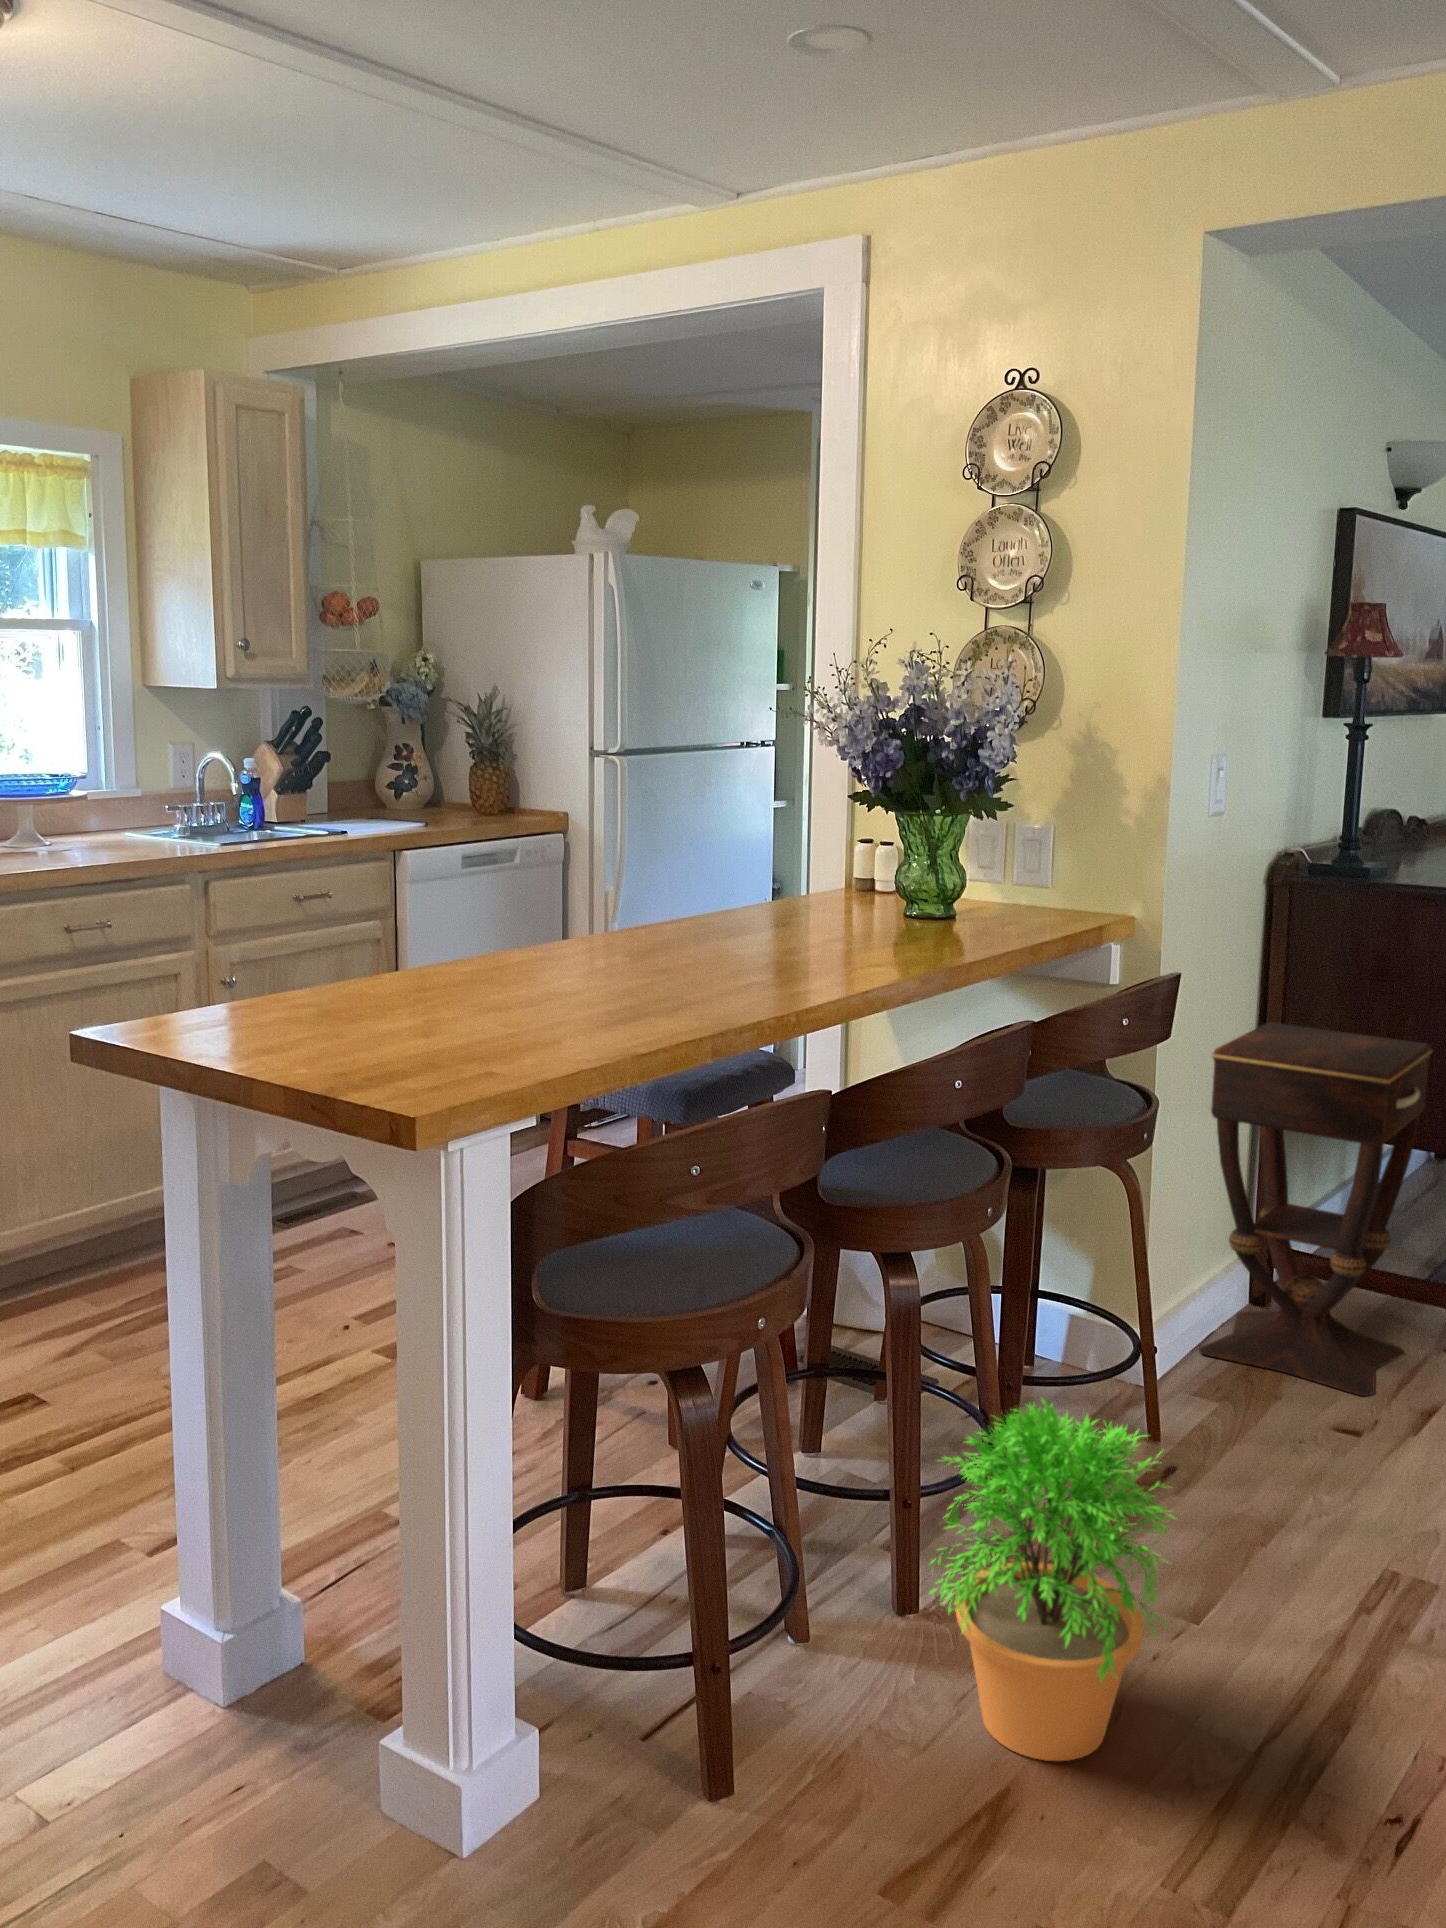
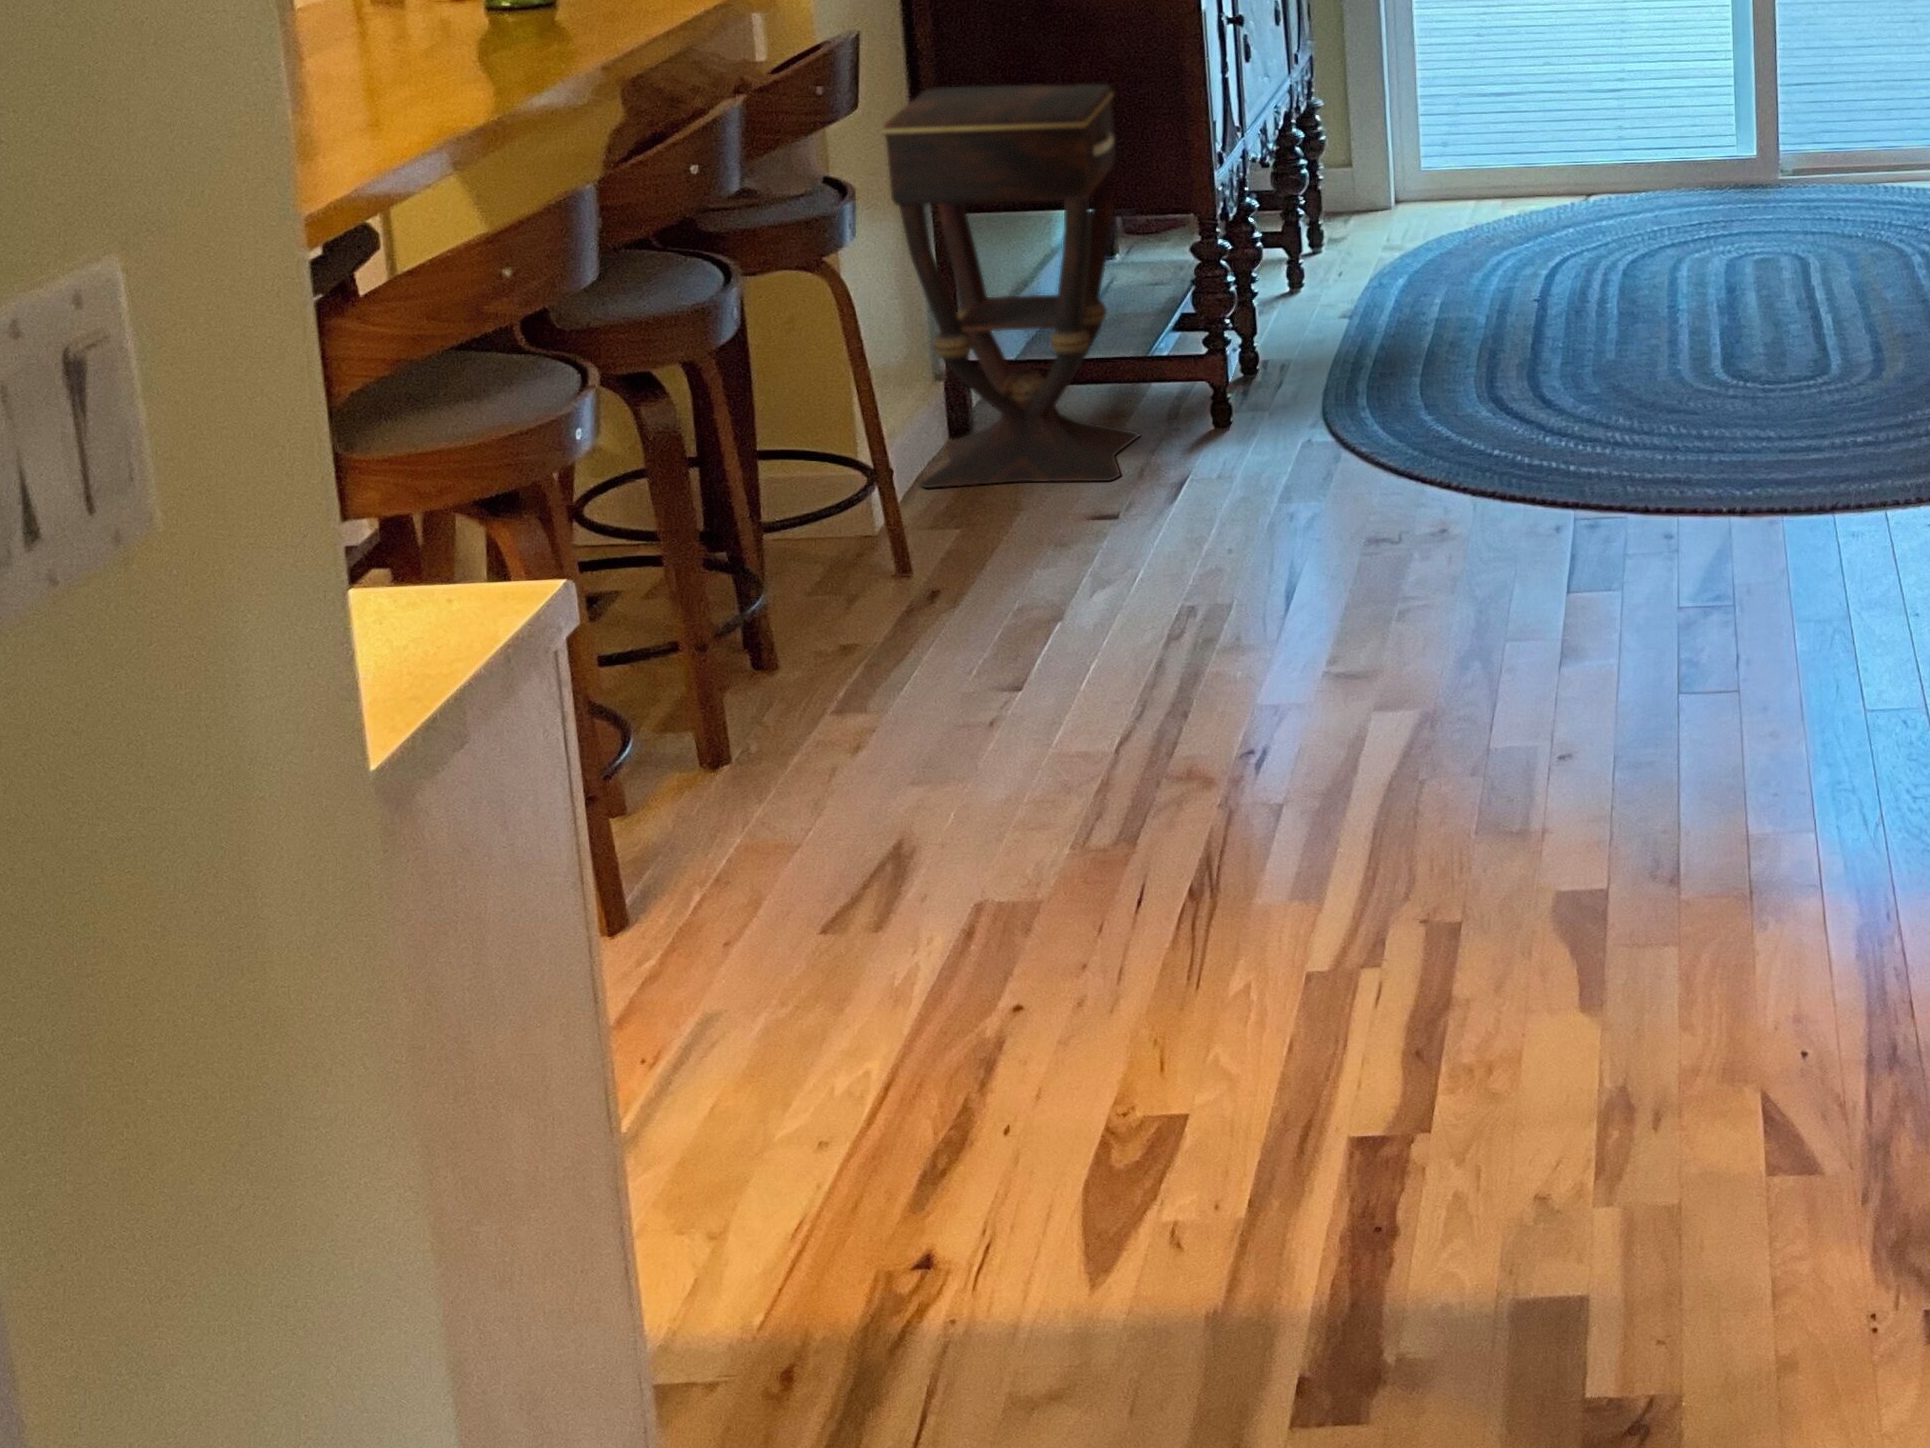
potted plant: present [929,1399,1175,1761] -> none [737,470,1023,826]

